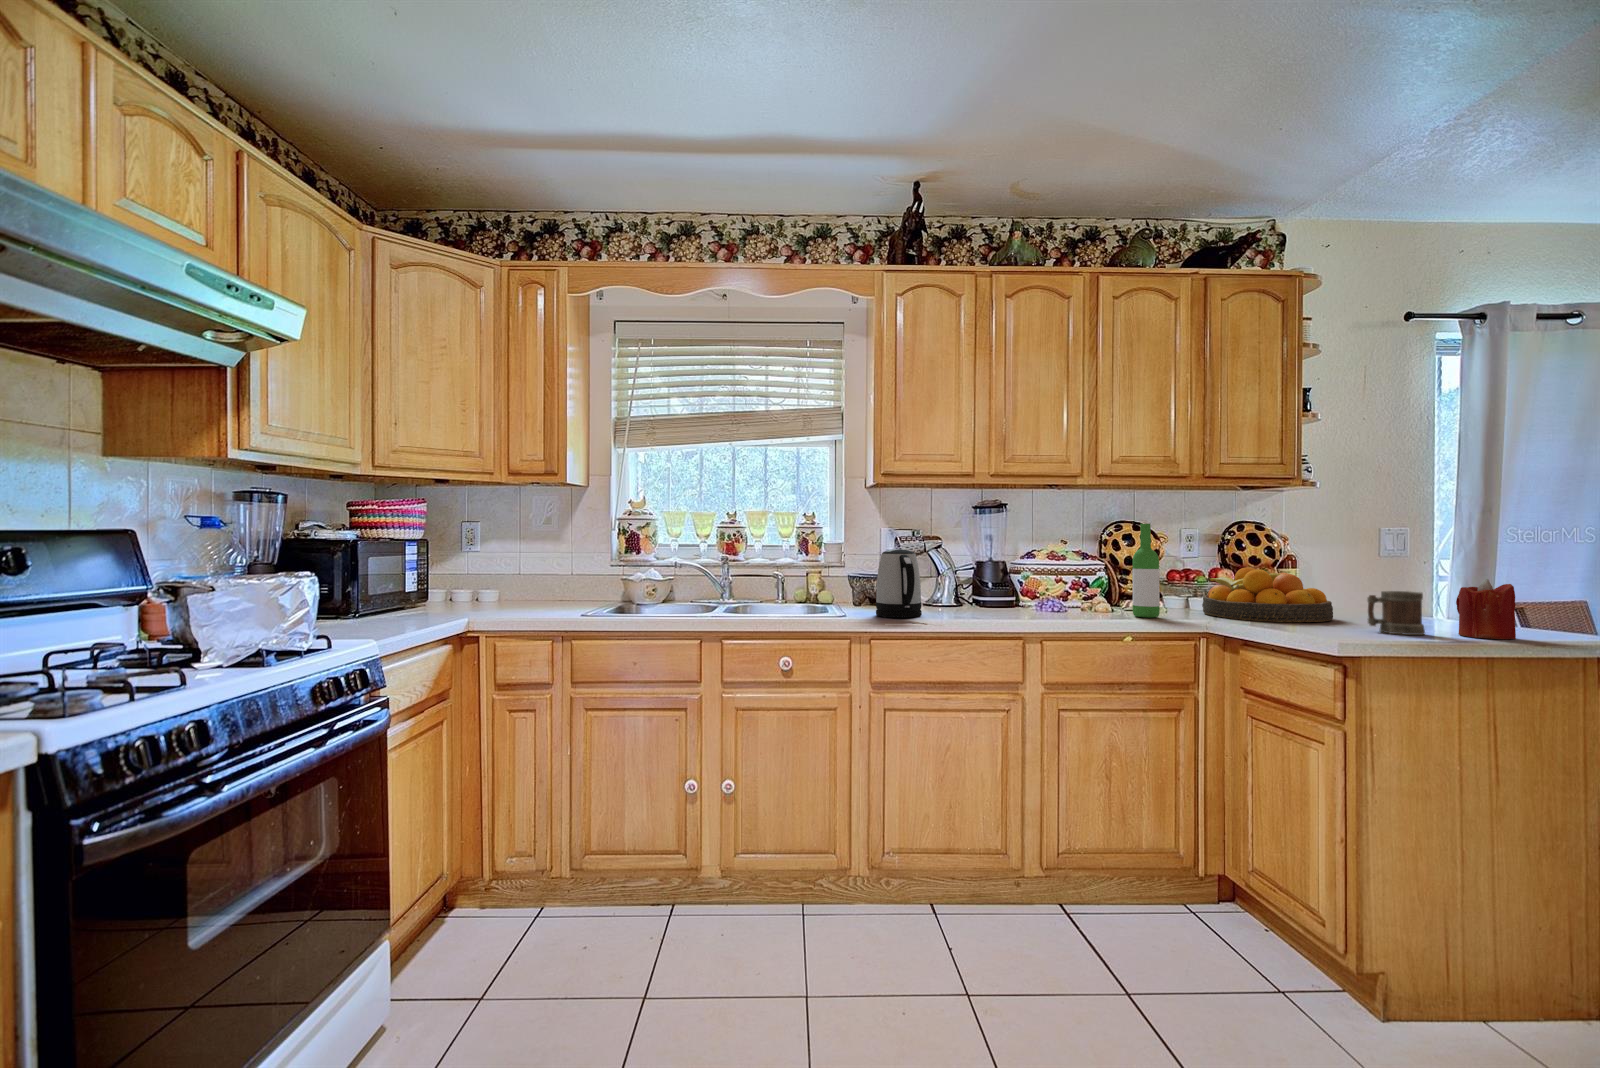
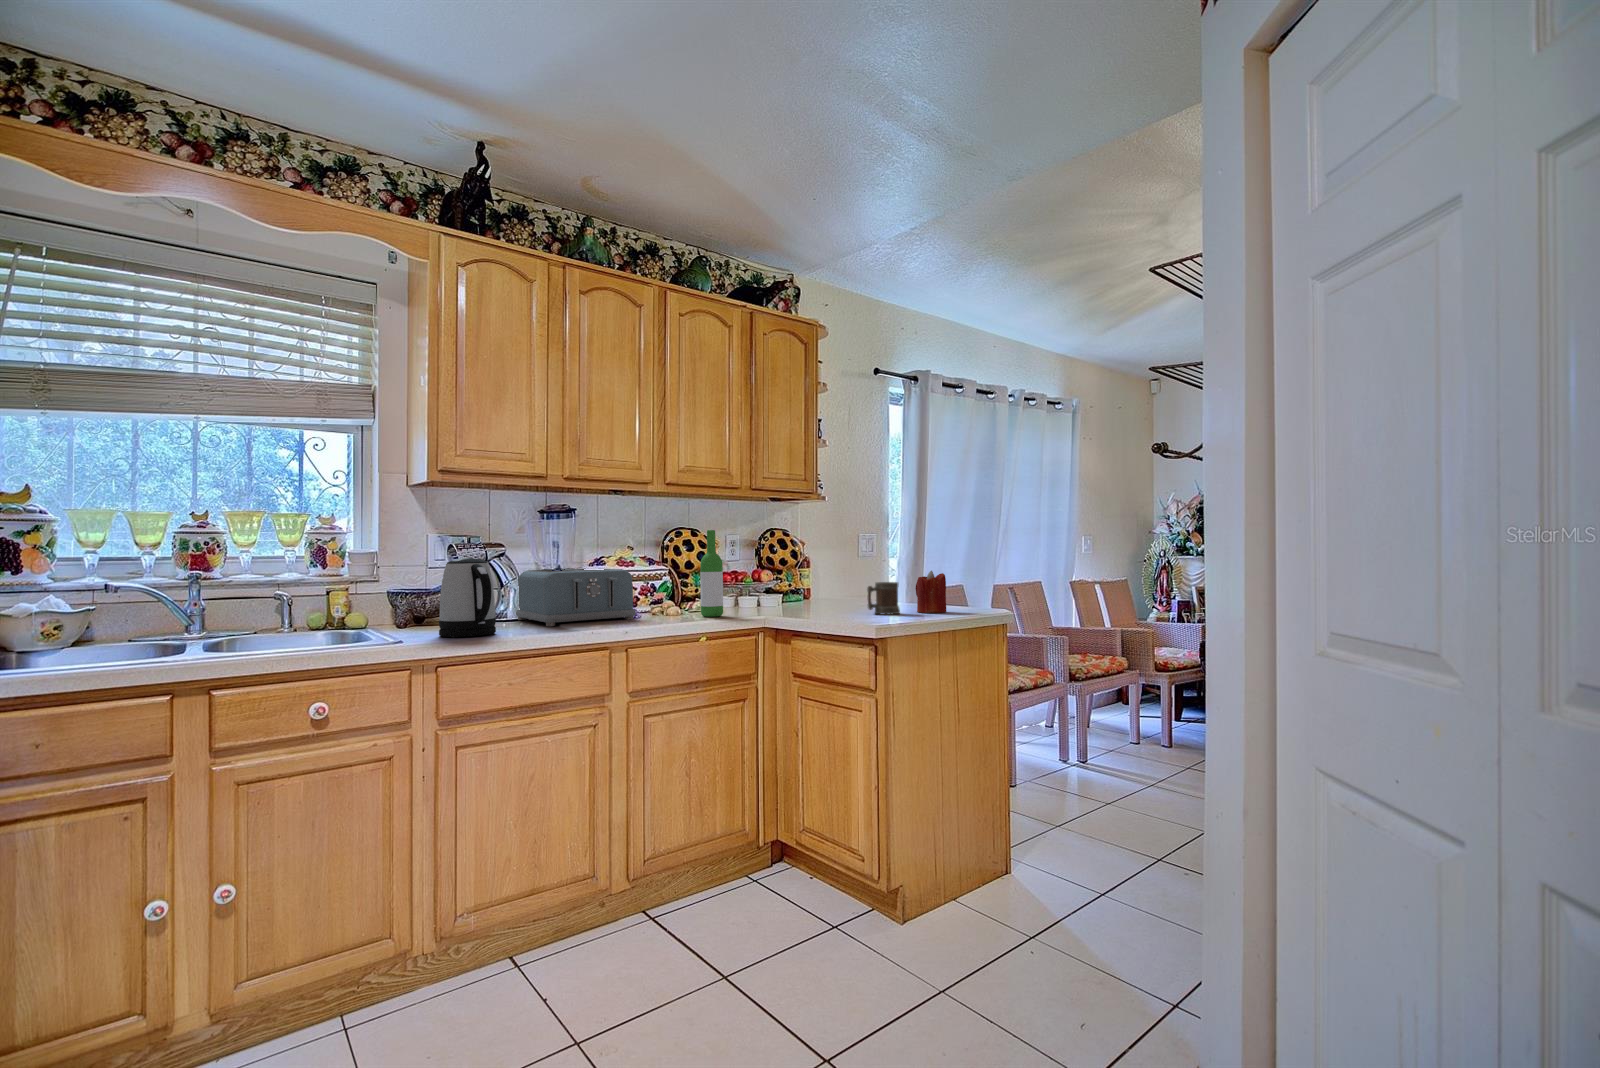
toaster: none [950,560,1059,614] -> present [516,568,636,626]
fruit bowl: present [1202,567,1333,622] -> none [752,568,843,613]

